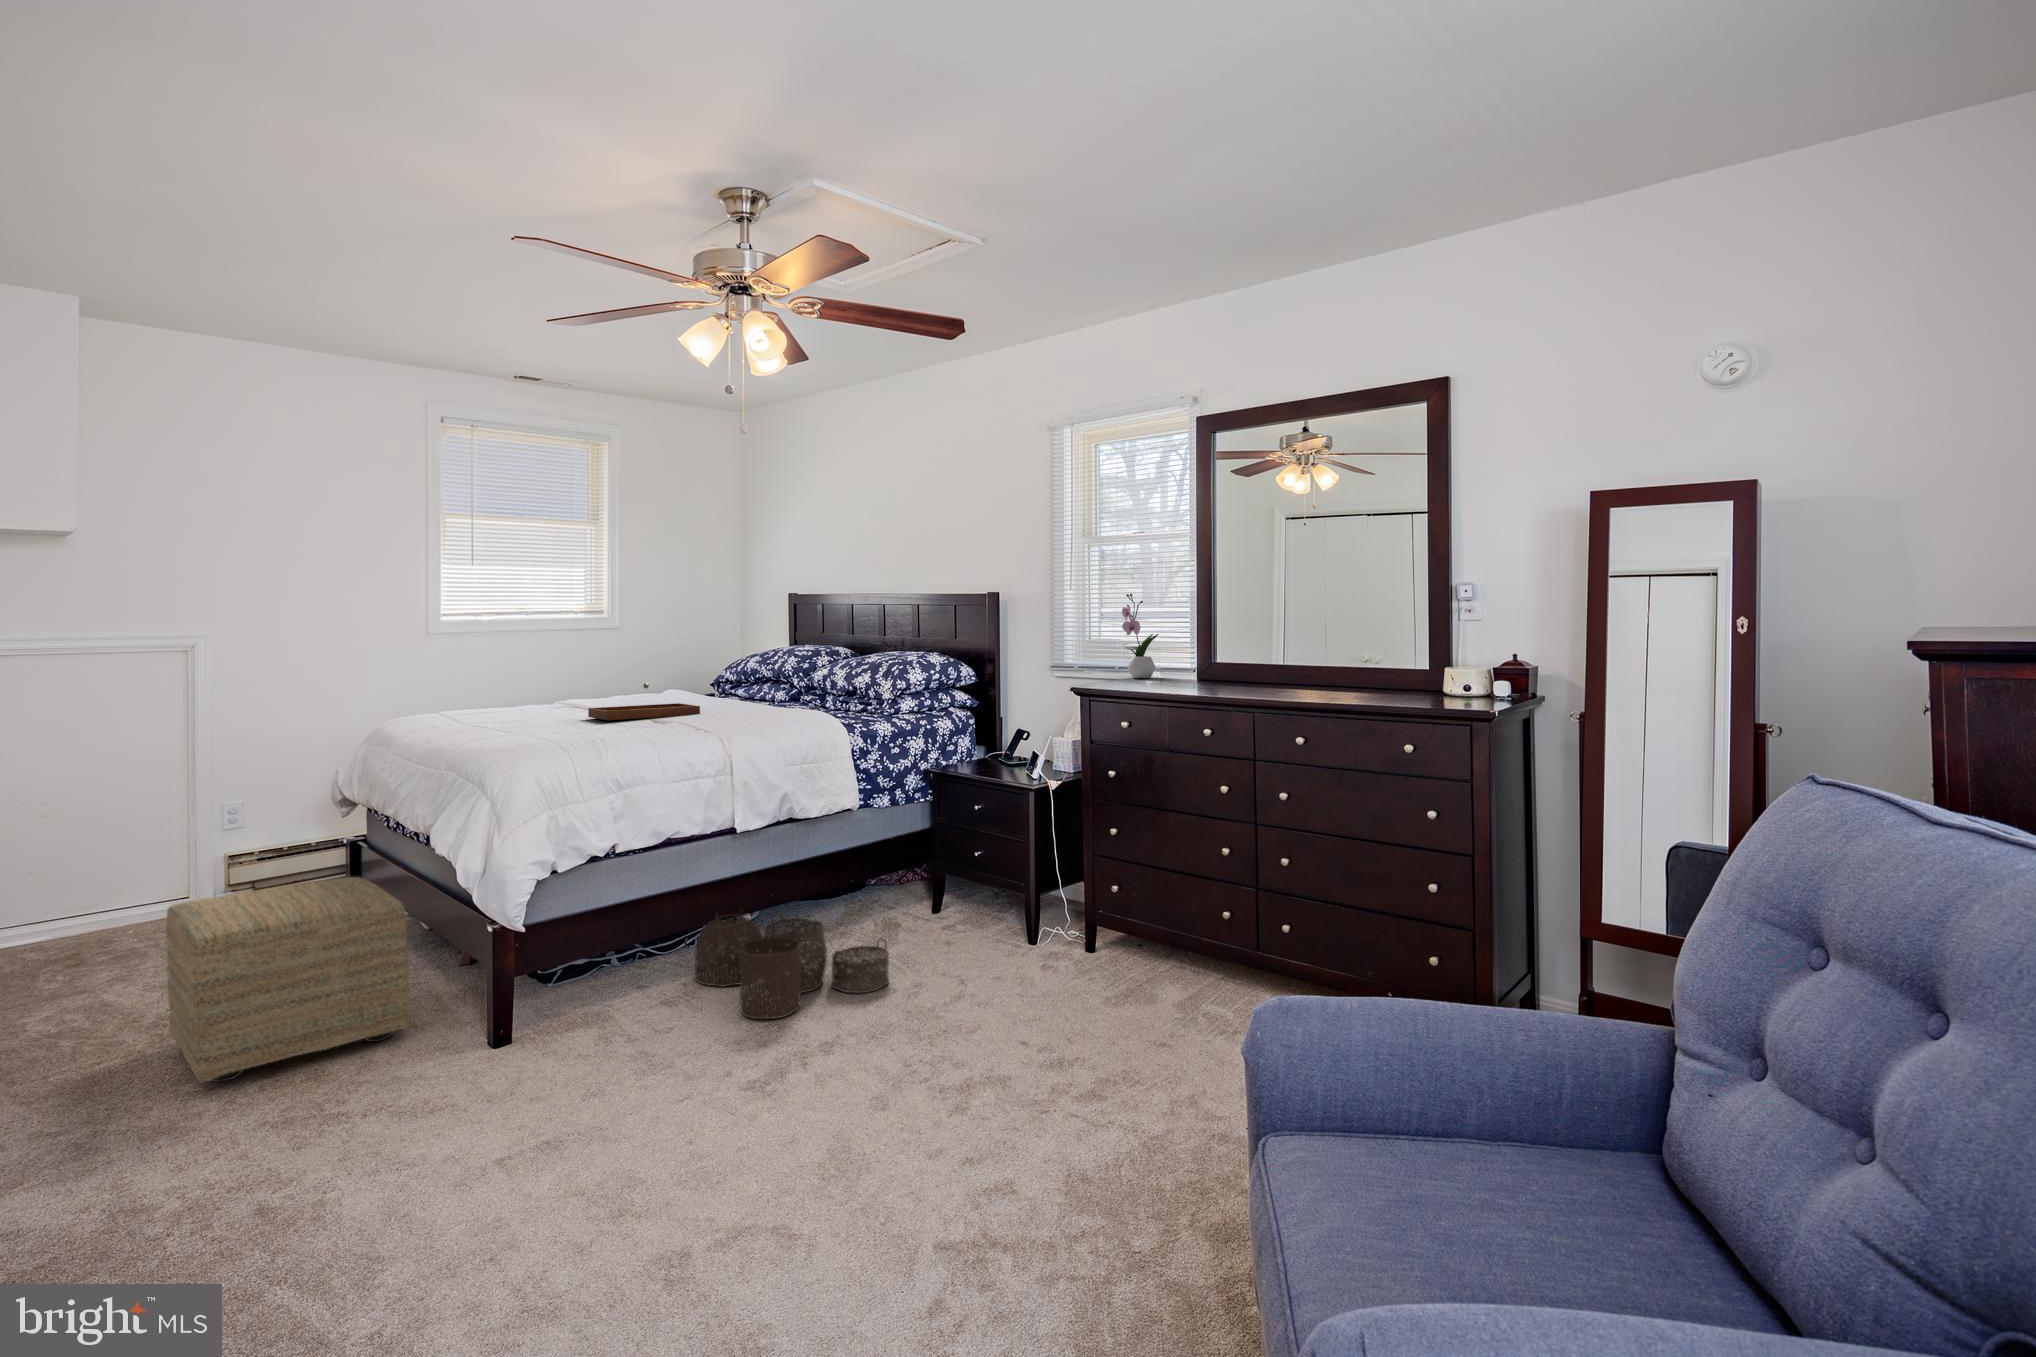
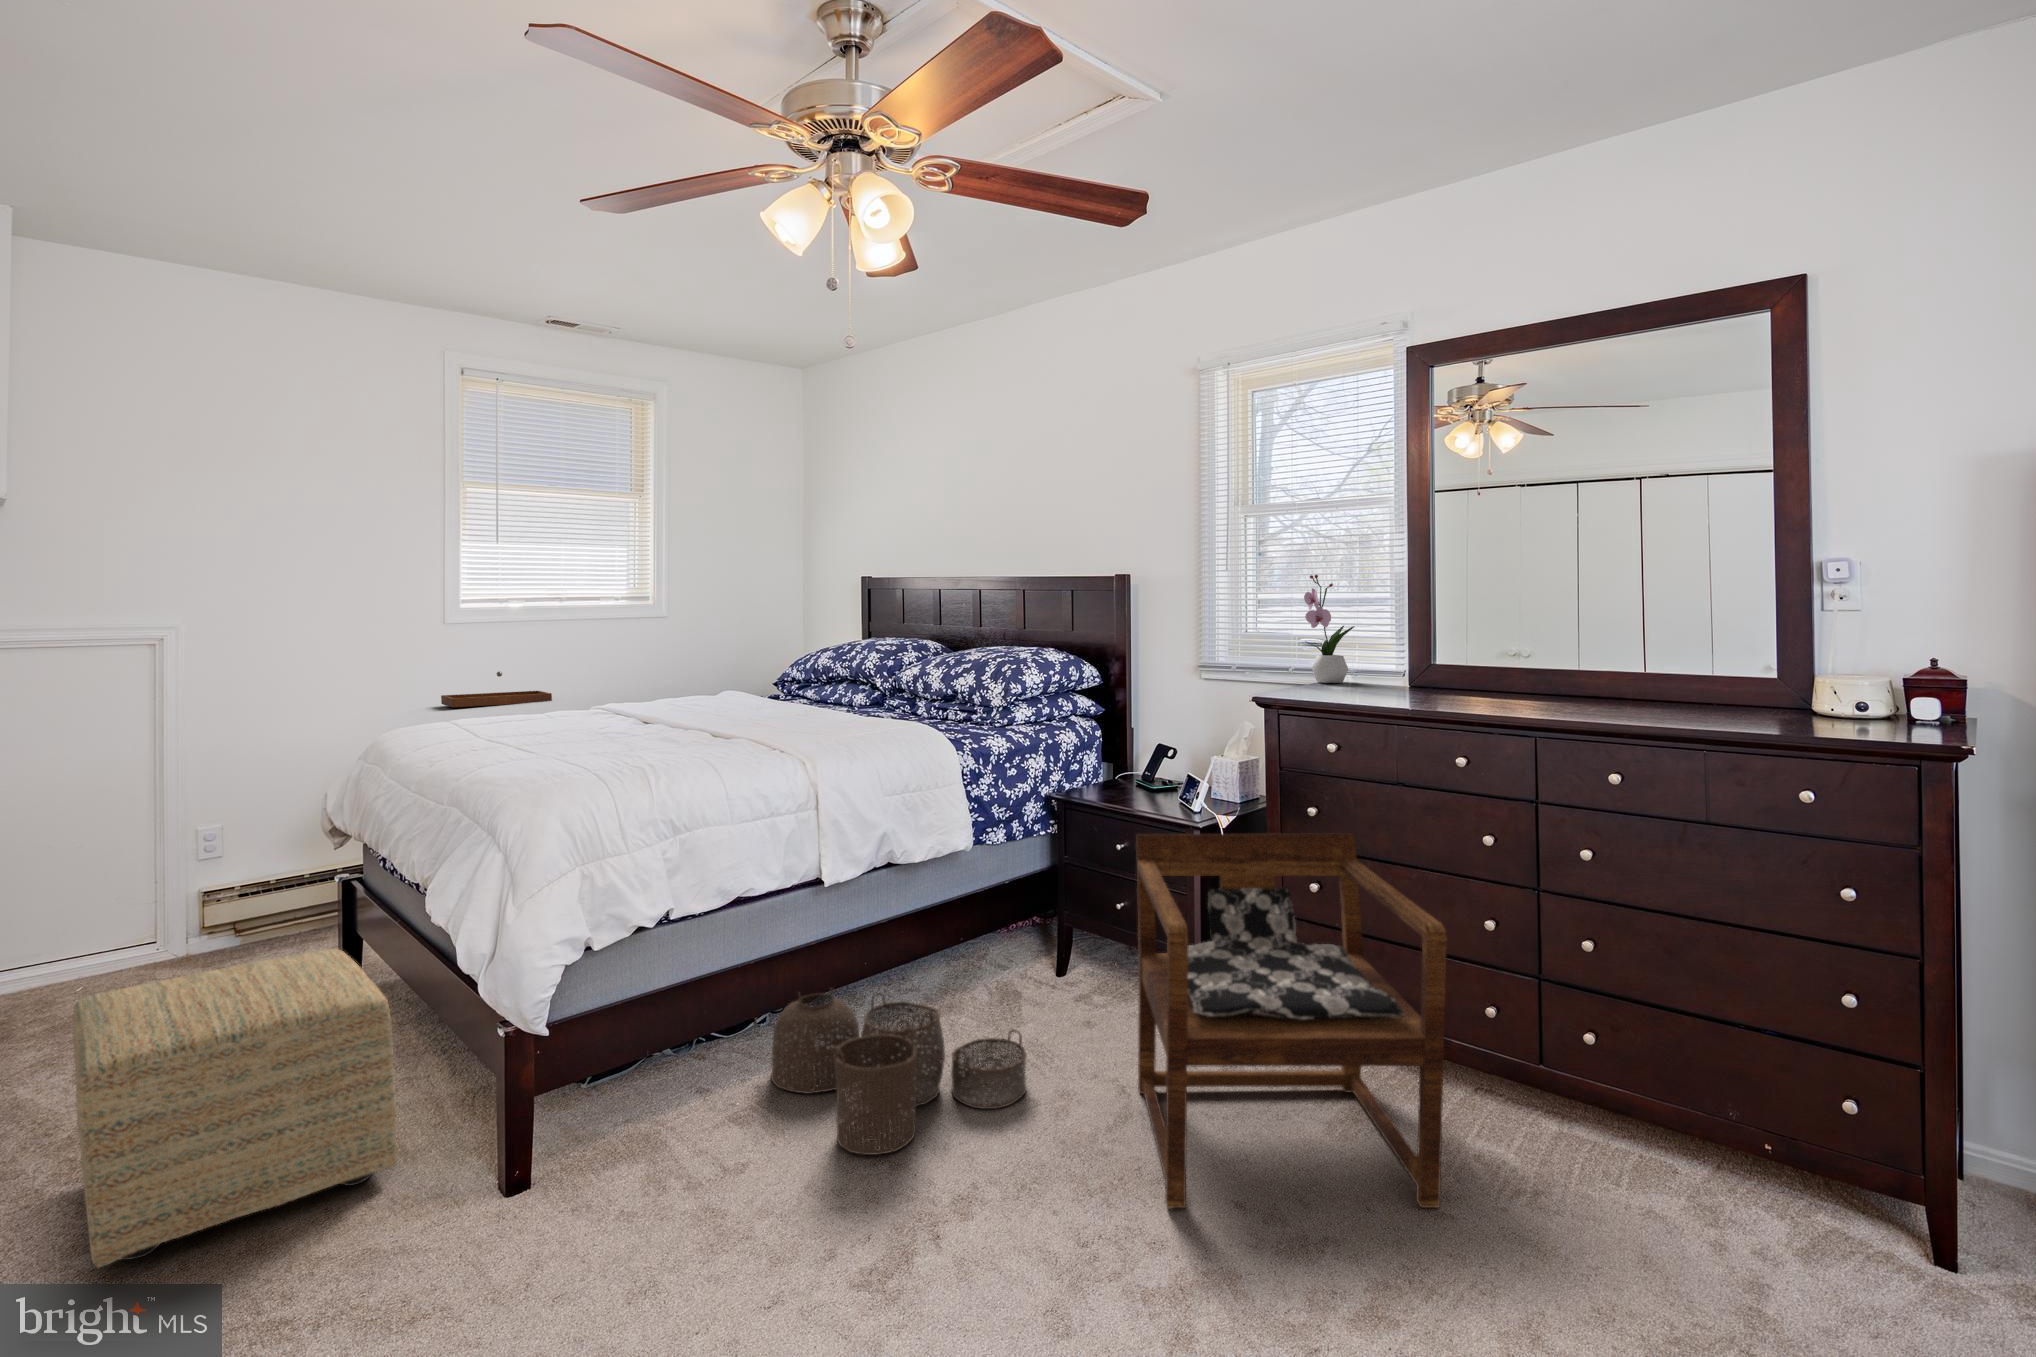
tray: present [588,683,700,720] -> present [441,672,552,707]
armchair: none [972,788,1166,1043] -> present [1136,834,1447,1208]

